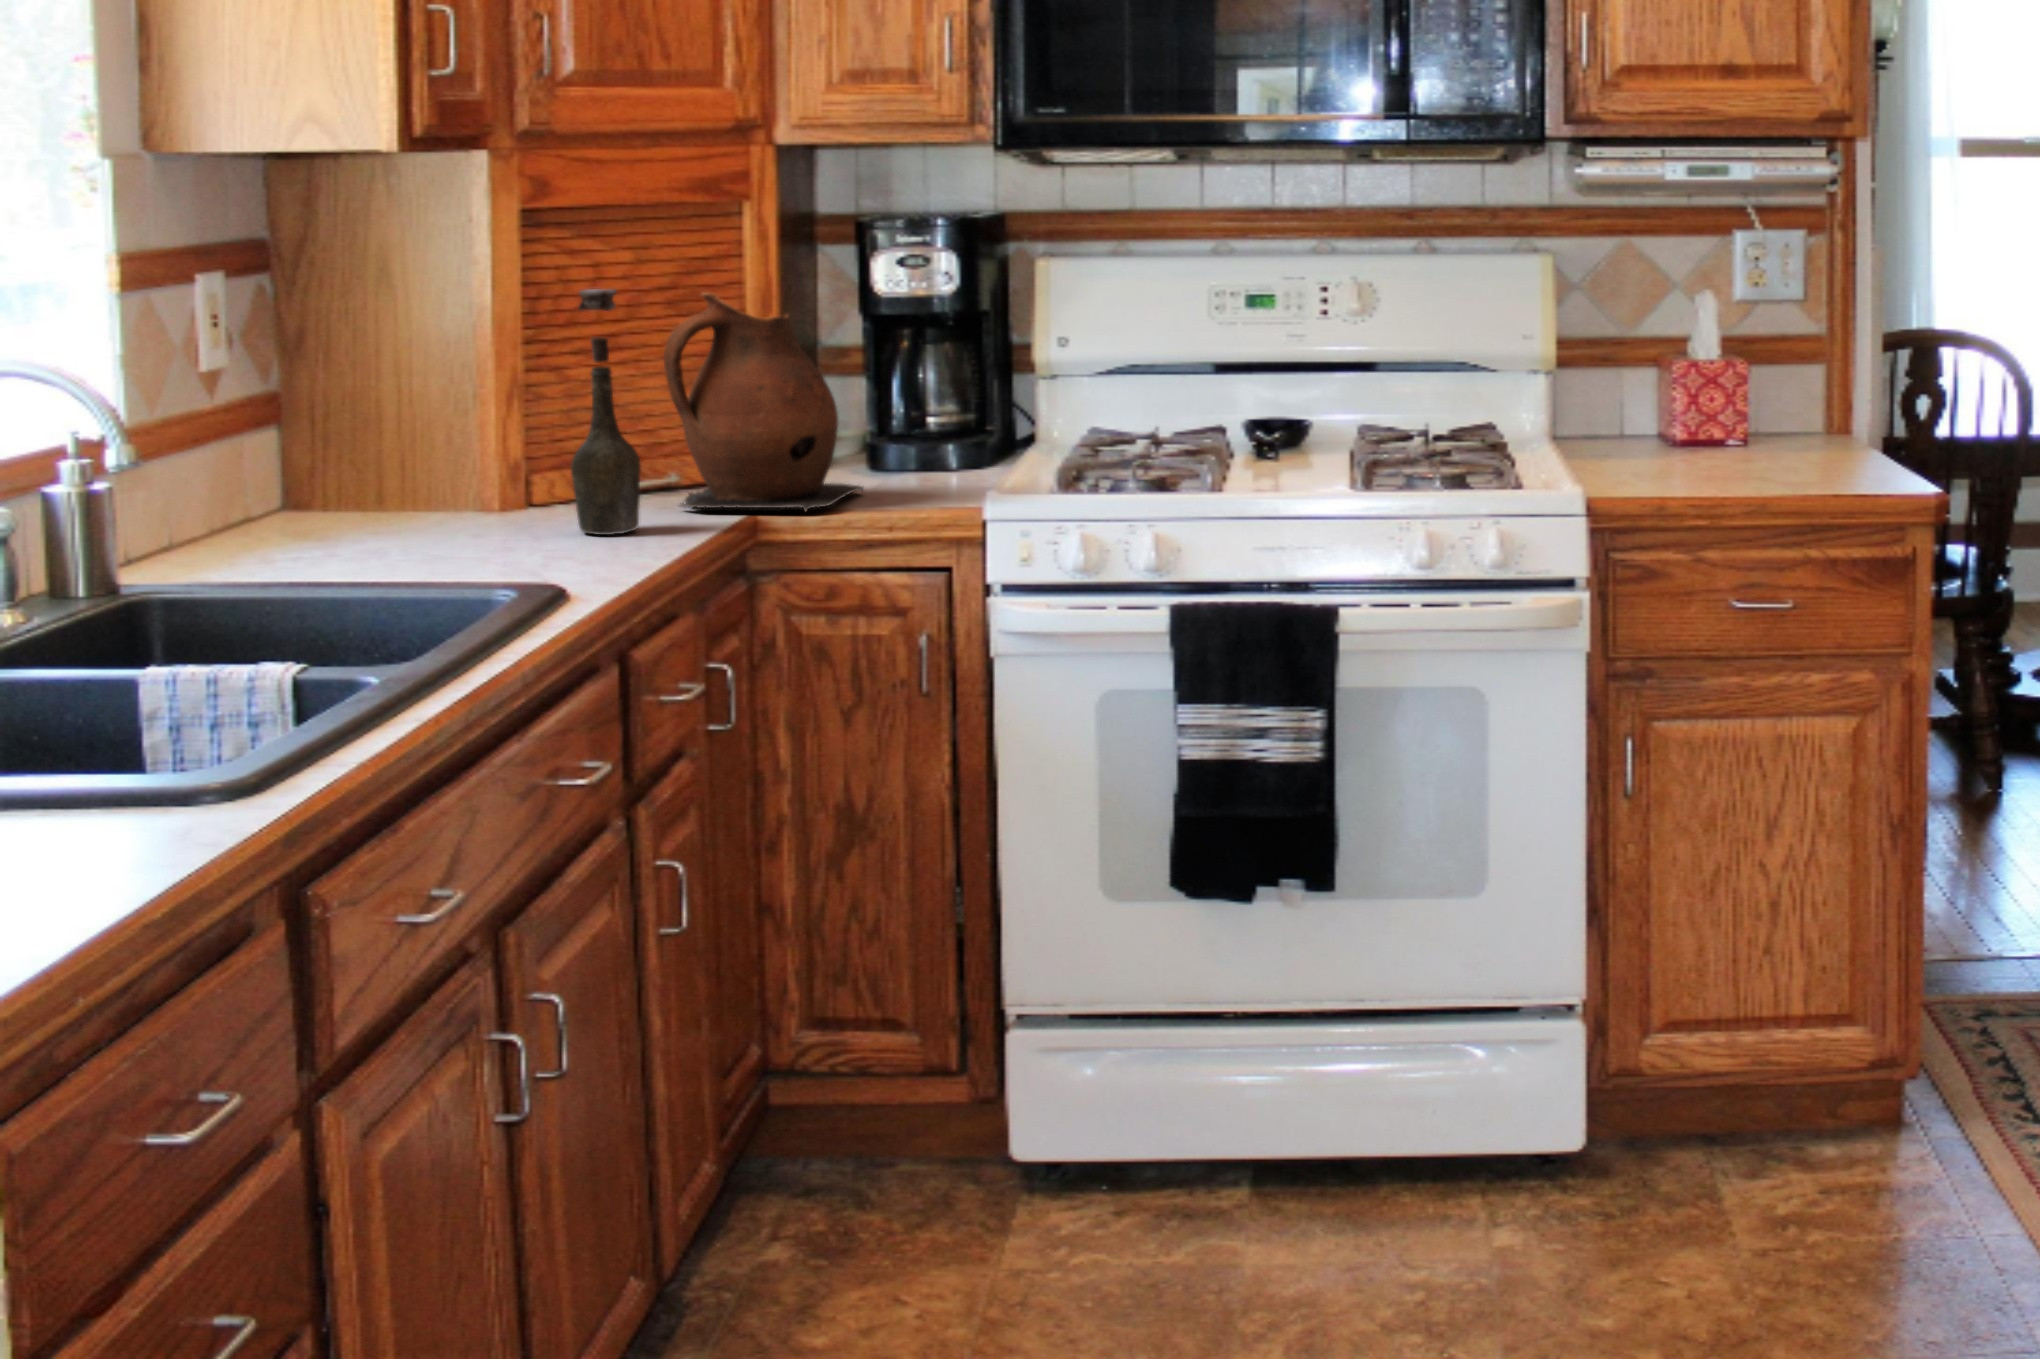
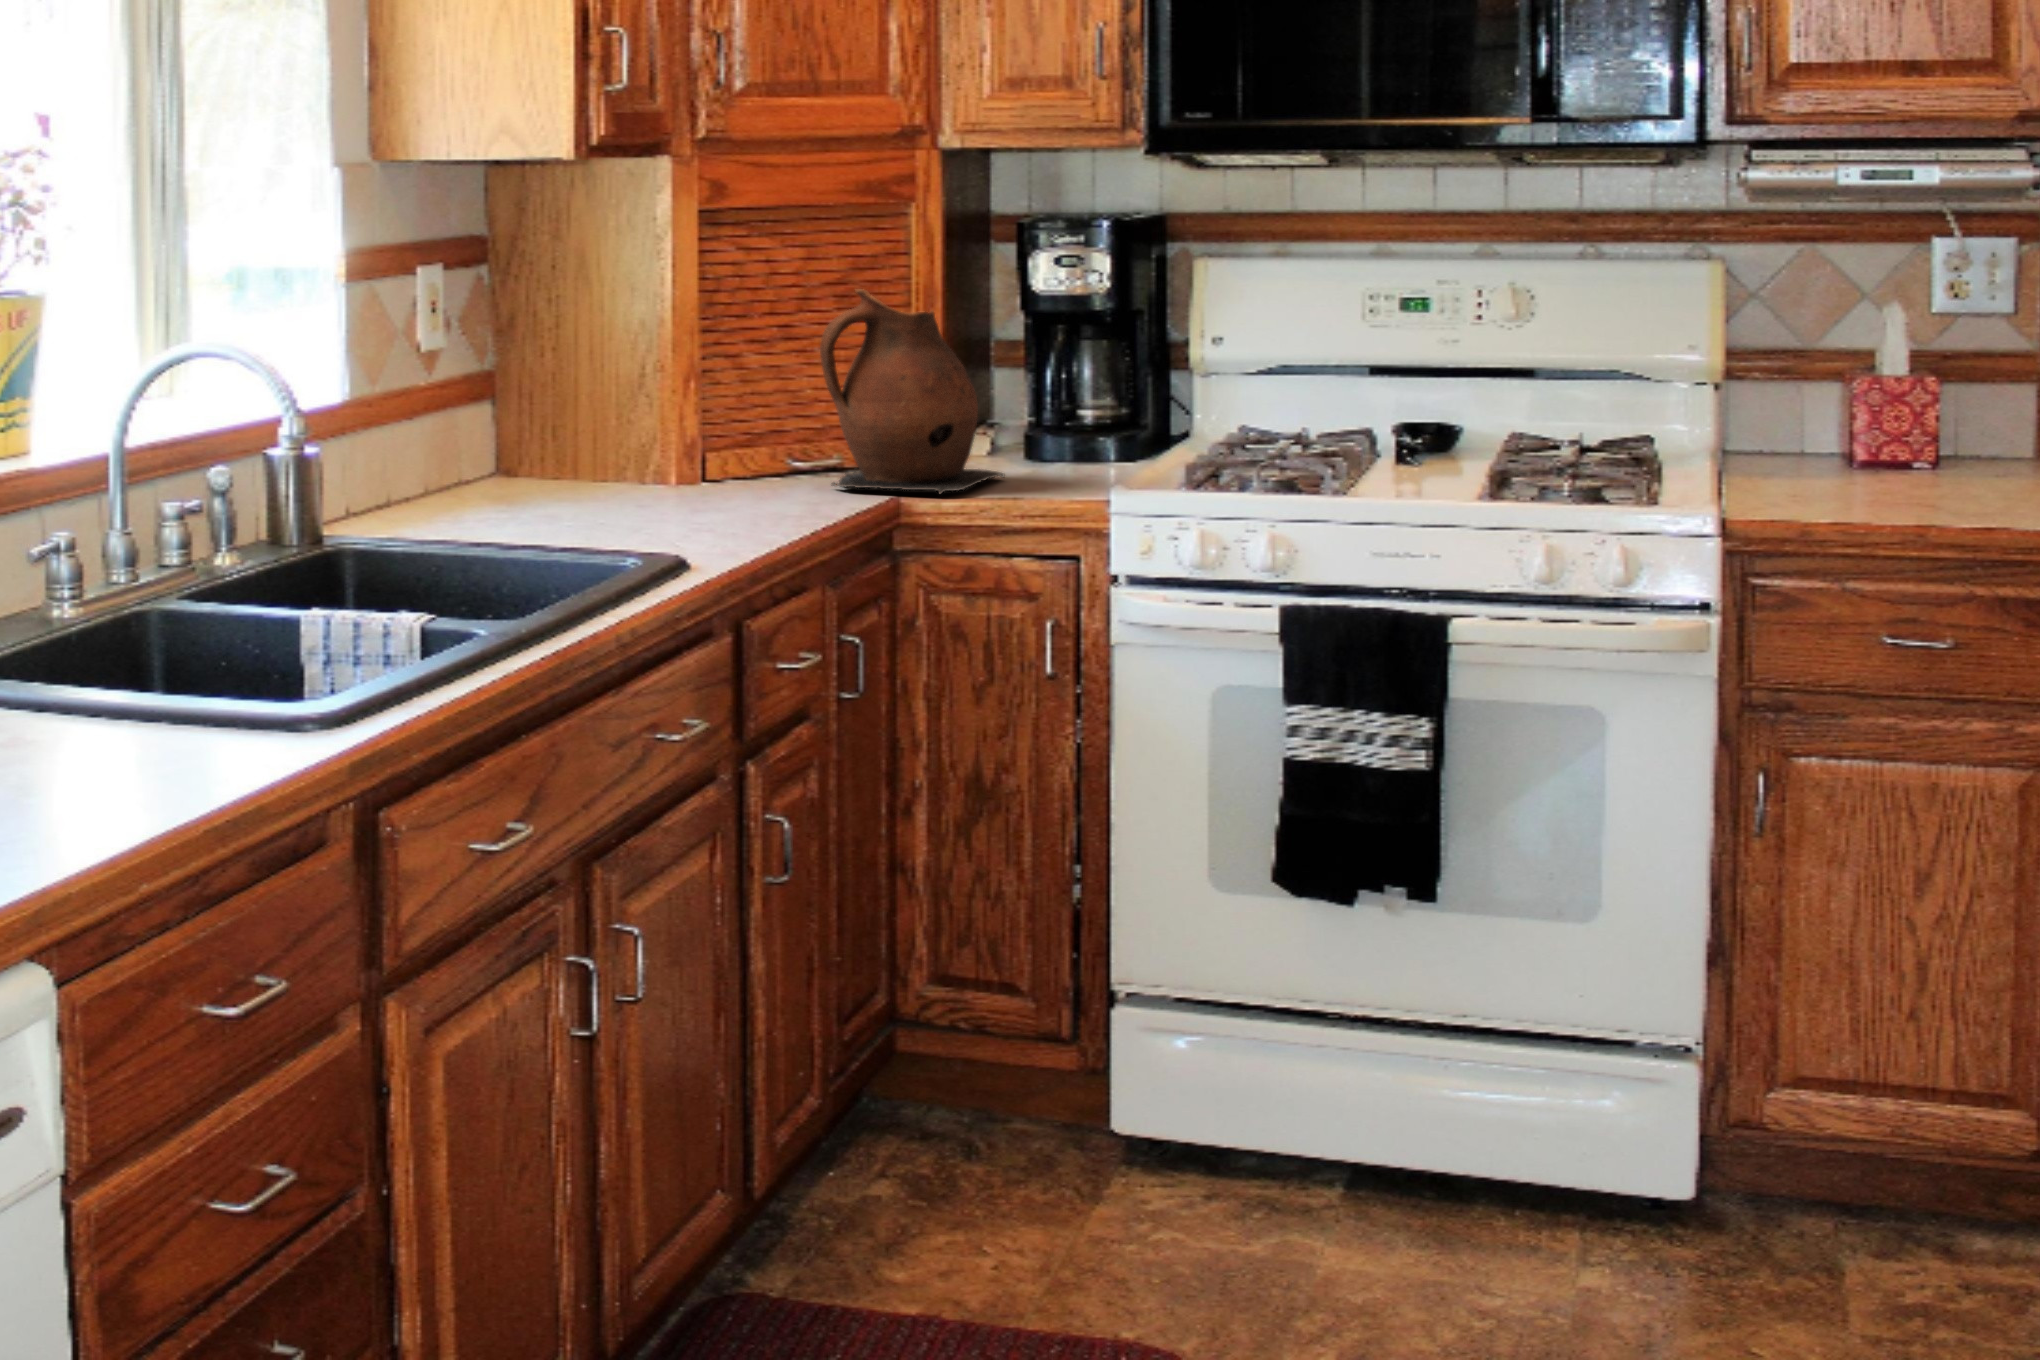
bottle: present [571,289,641,535] -> none [726,284,787,508]

